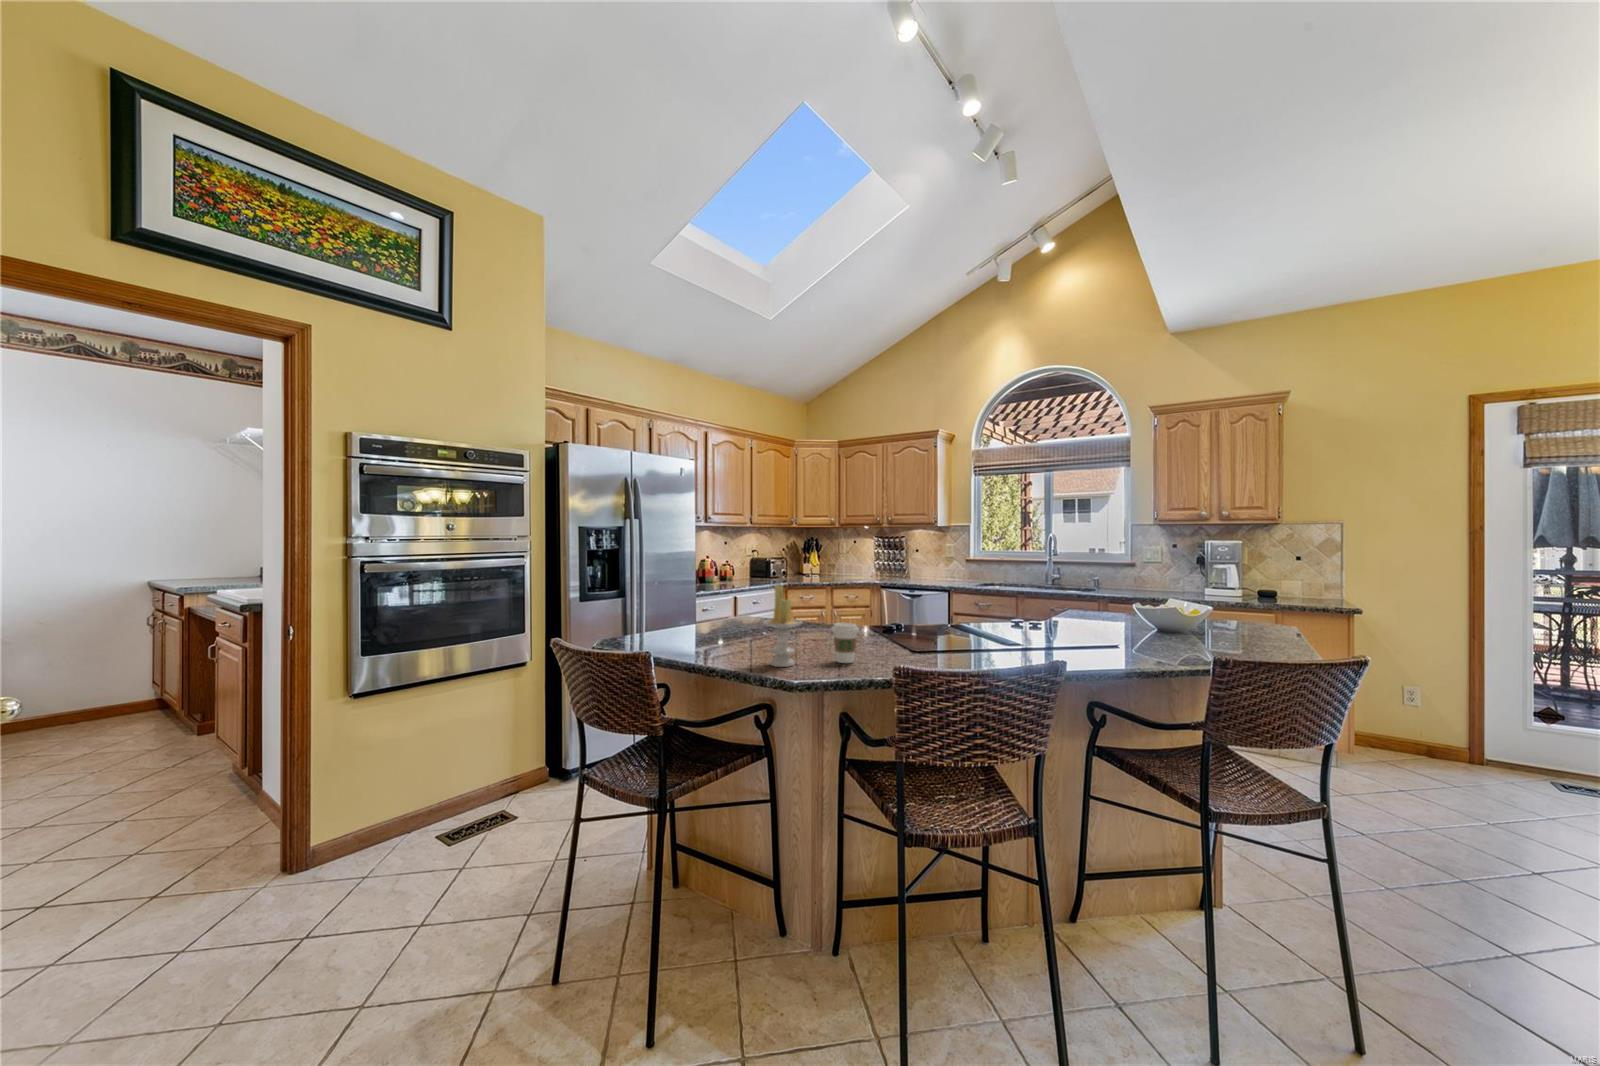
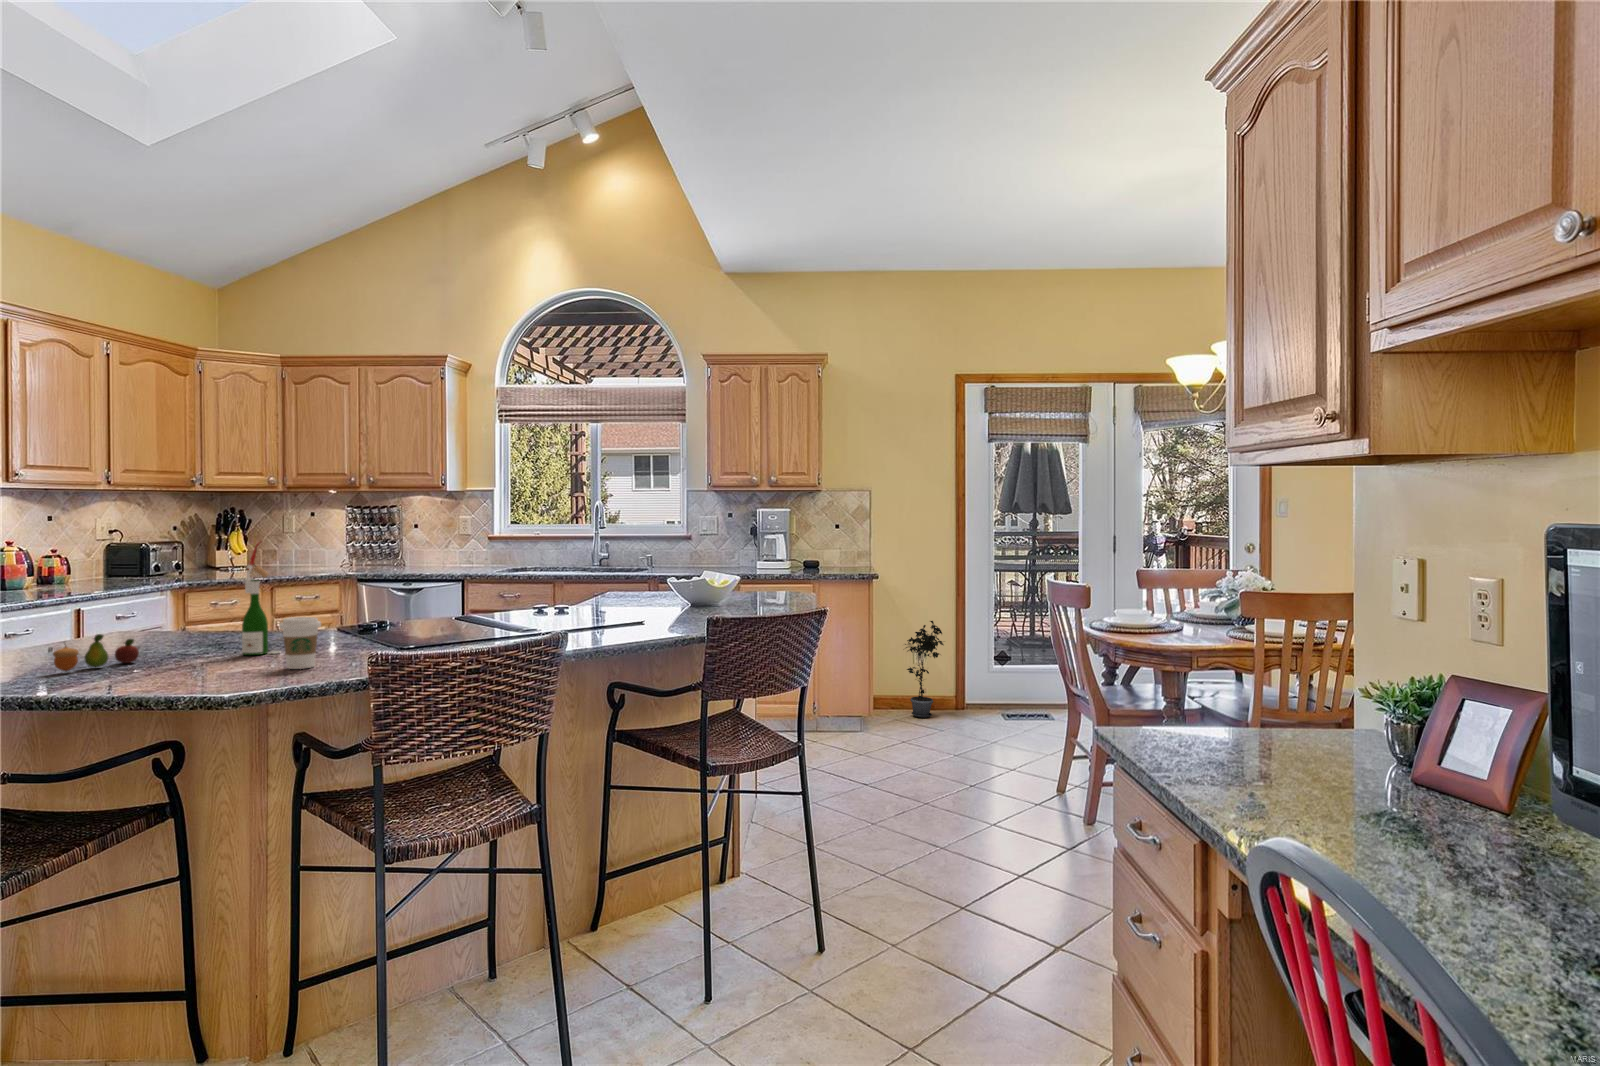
wine bottle: none [809,564,833,646] -> present [242,542,279,655]
candle: present [763,585,802,667] -> none [166,570,234,683]
fruit: none [706,623,751,647] -> present [53,634,139,672]
potted plant: none [1389,660,1455,764] -> present [905,621,944,718]

